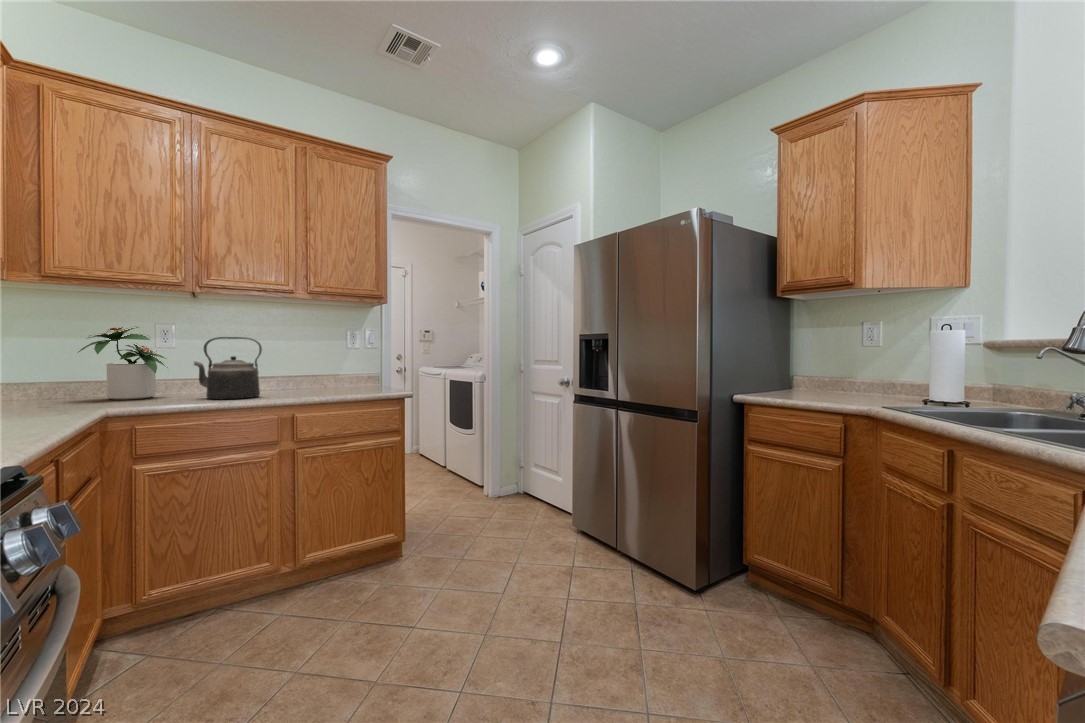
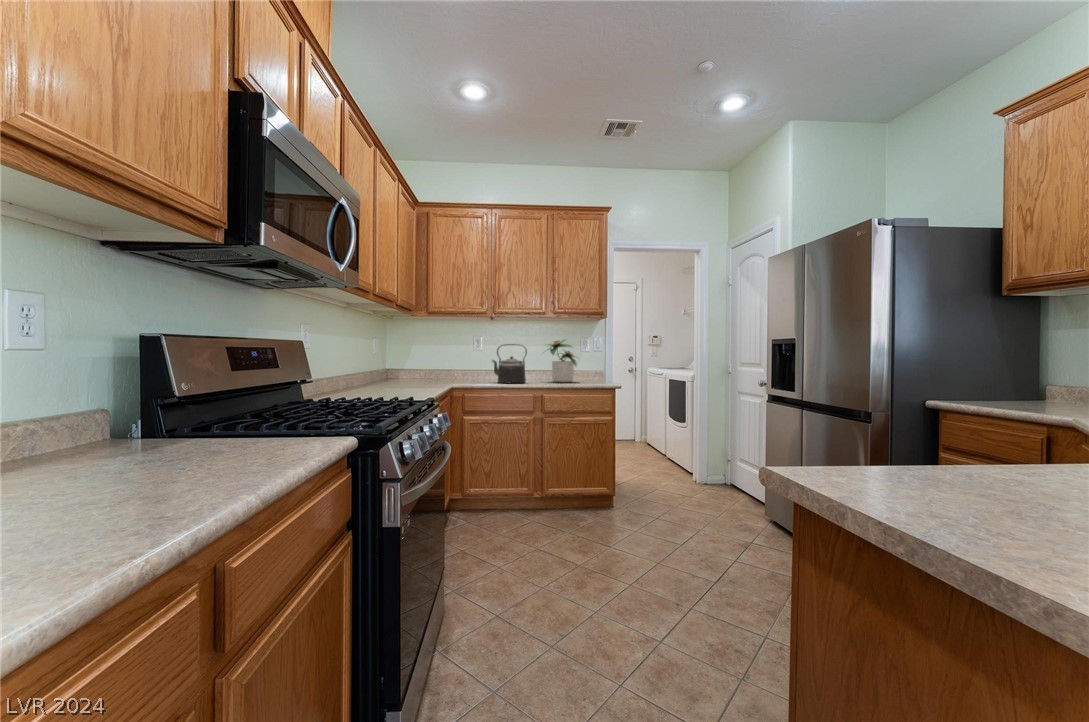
potted plant: present [79,326,168,400] -> present [548,340,577,382]

